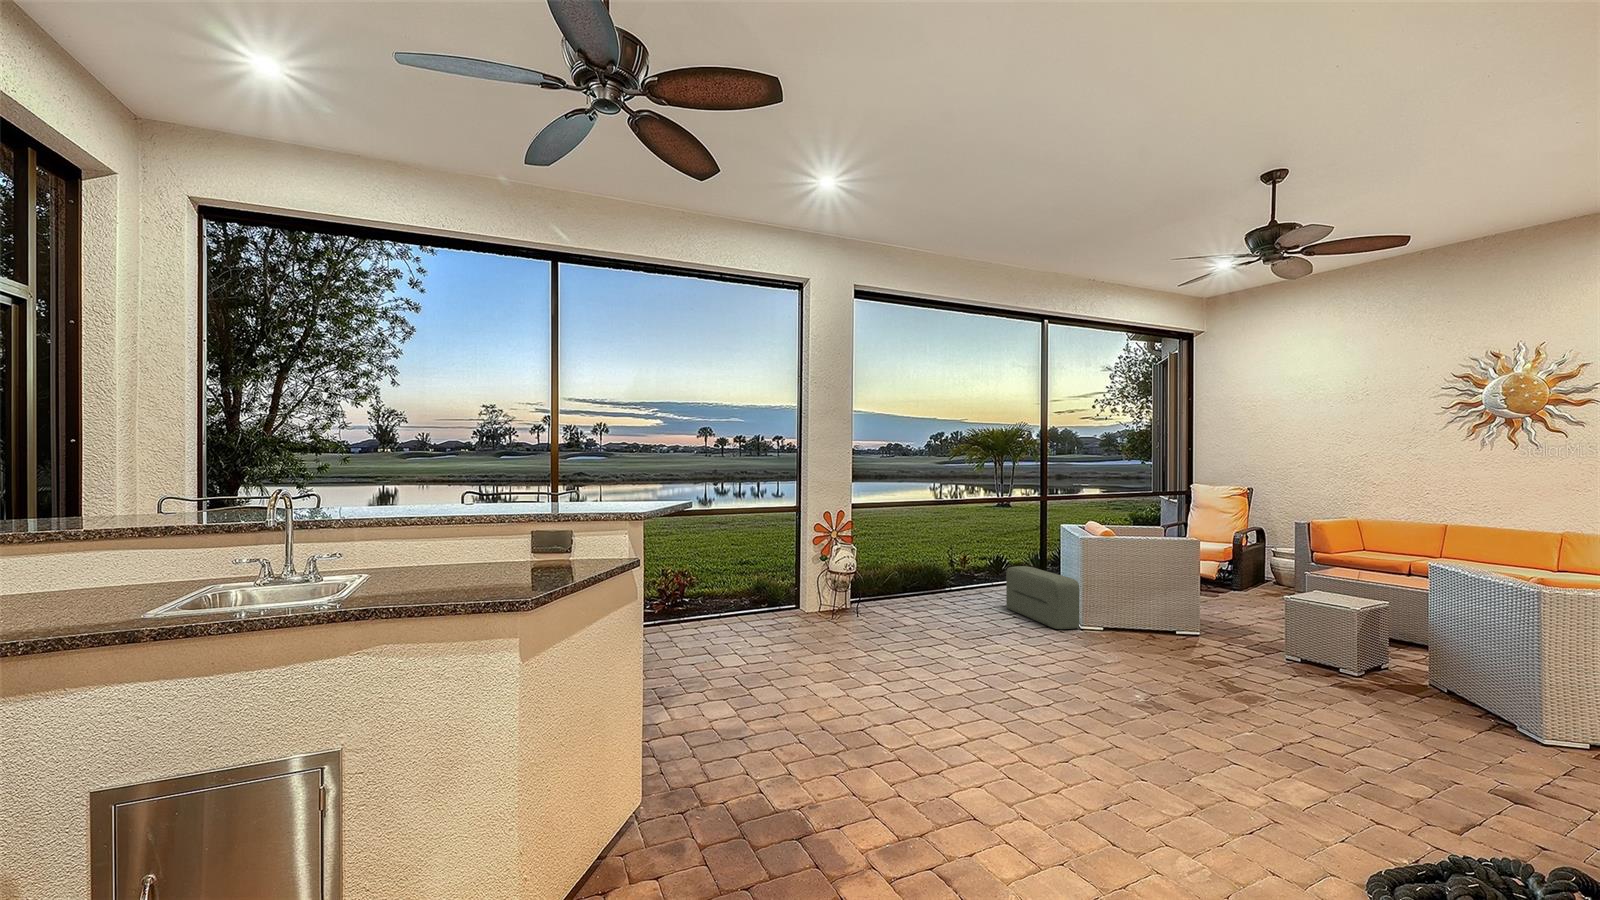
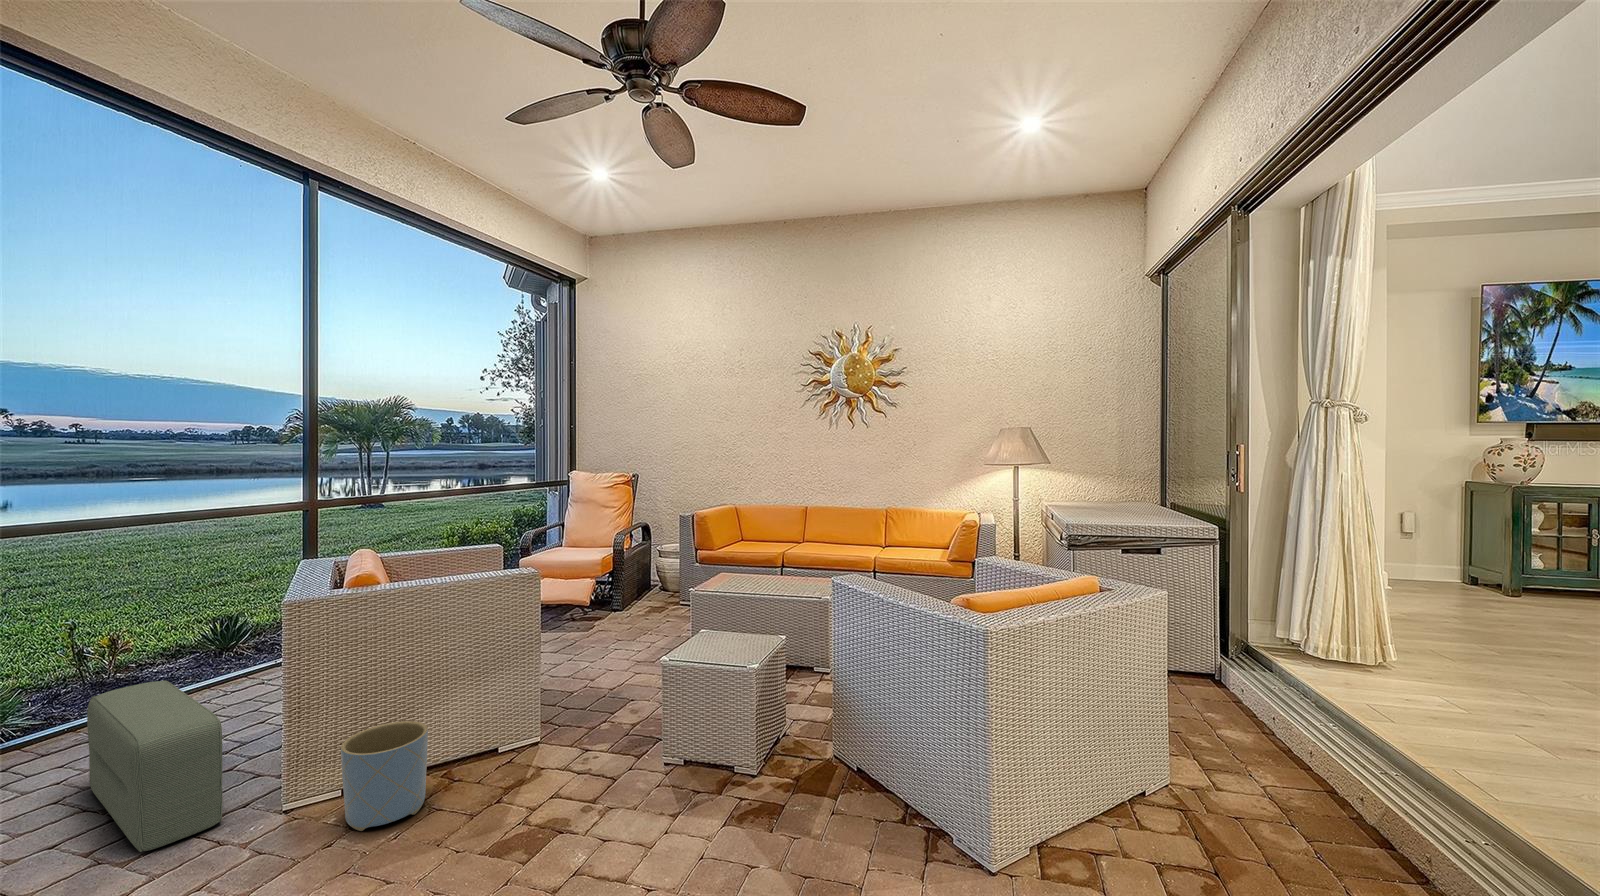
planter: none [1136,600,1178,645] -> present [341,721,428,831]

